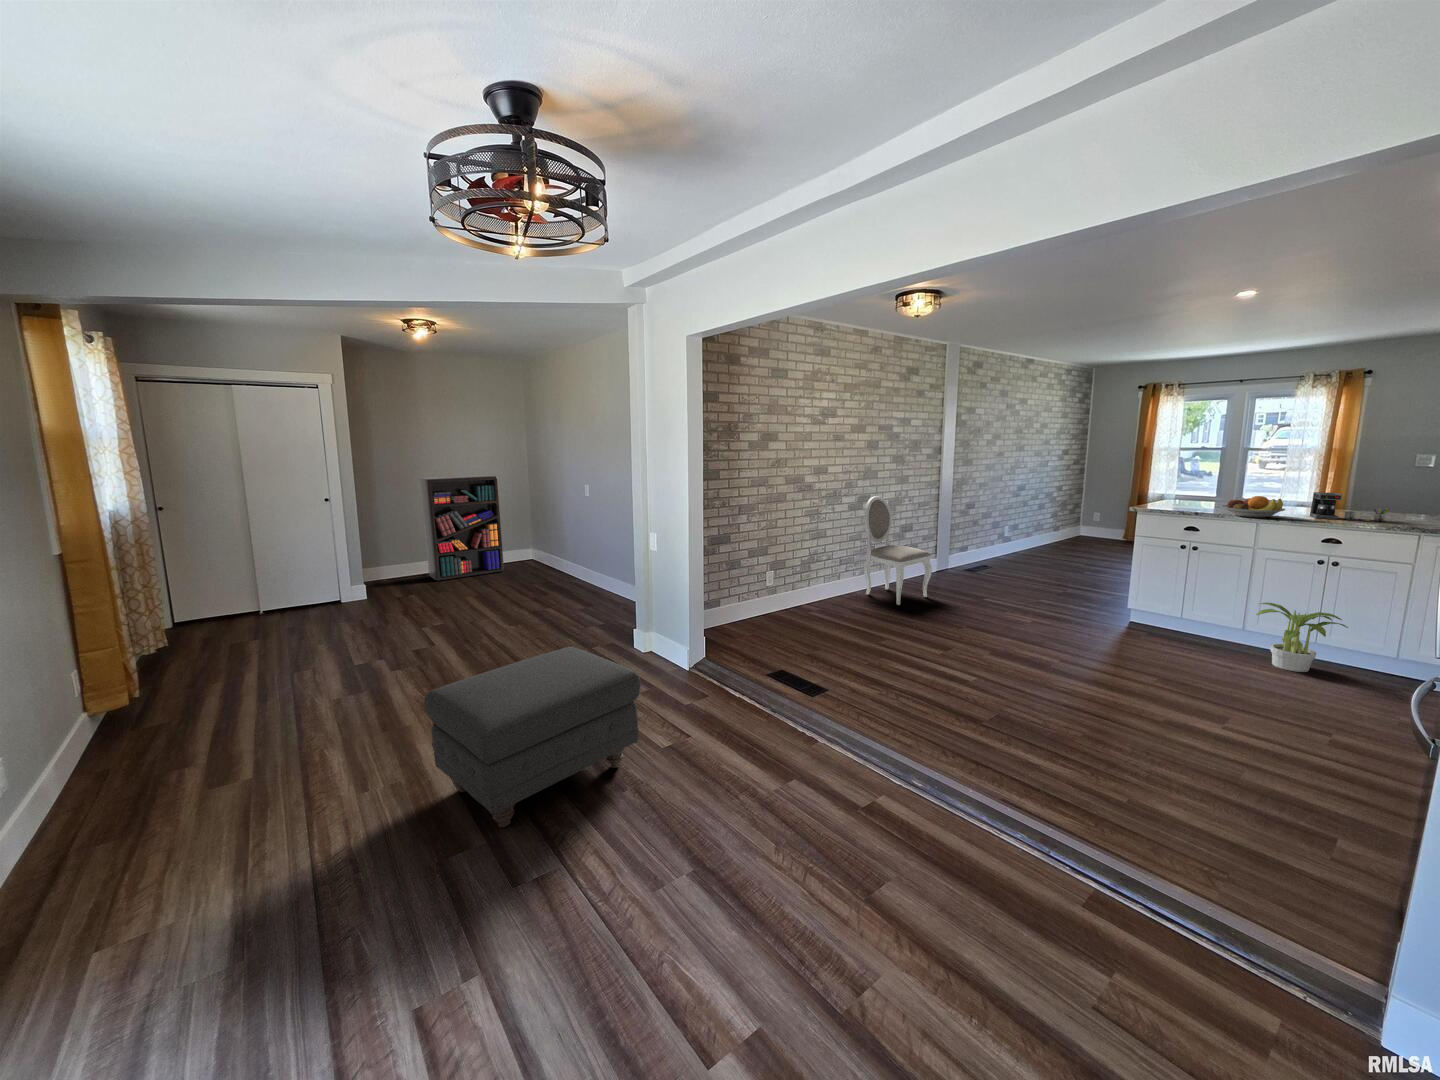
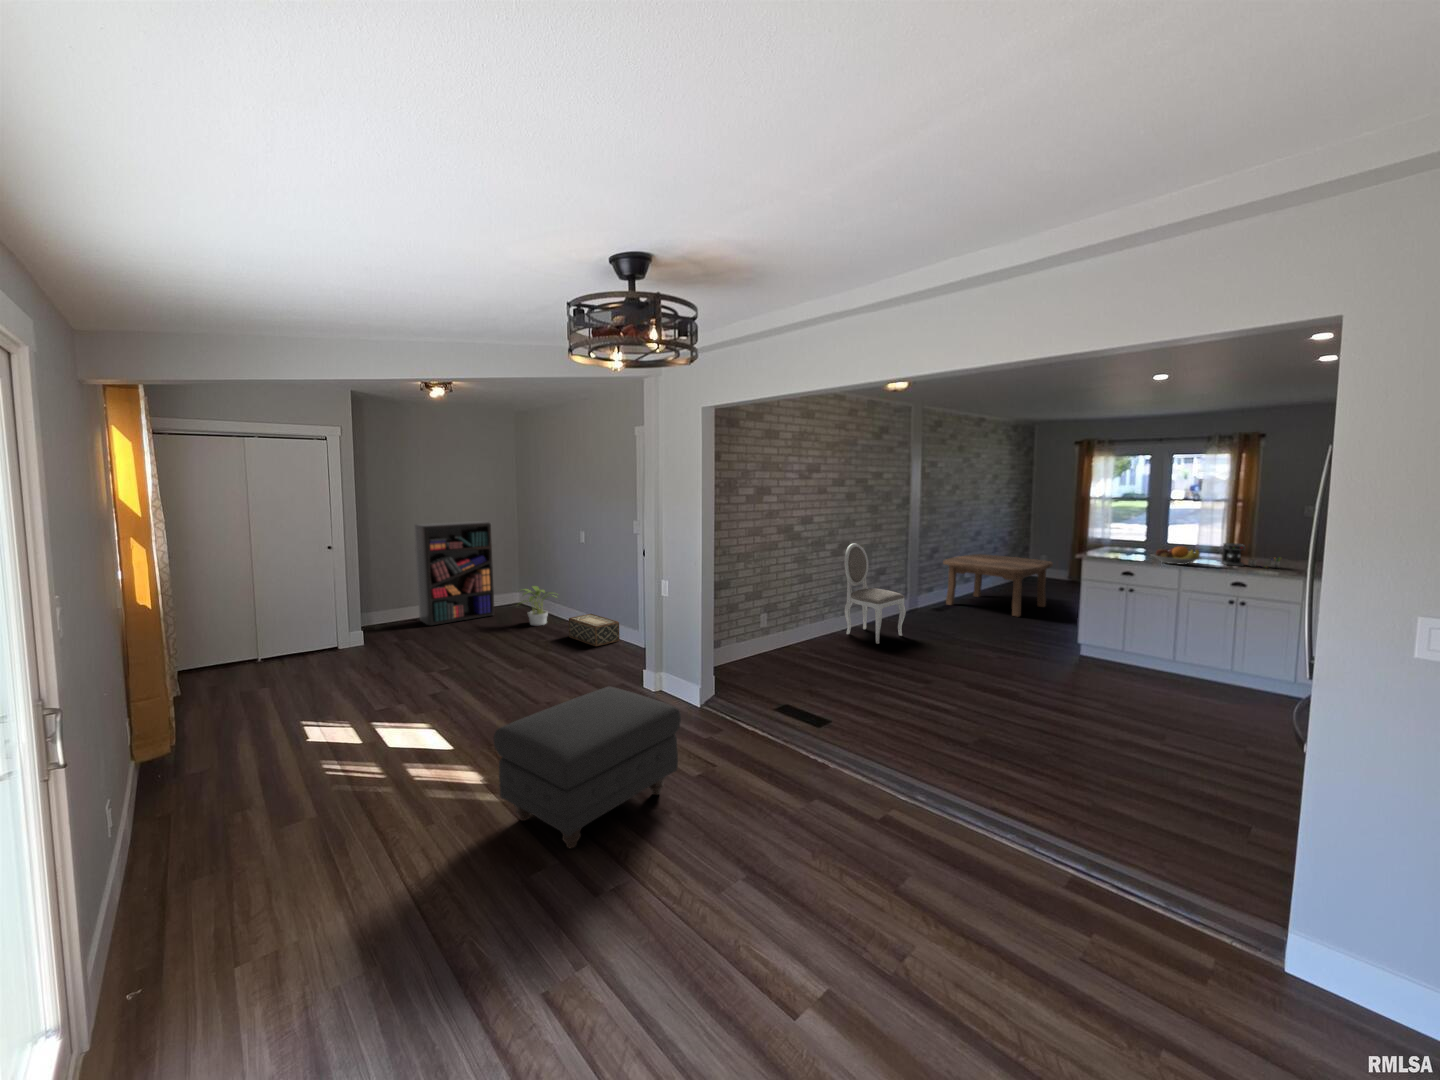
coffee table: none [979,510,1105,578] -> present [943,554,1053,617]
woven basket: none [571,570,622,604] -> present [569,614,620,646]
potted plant: present [1256,603,1348,672] -> present [518,586,553,626]

